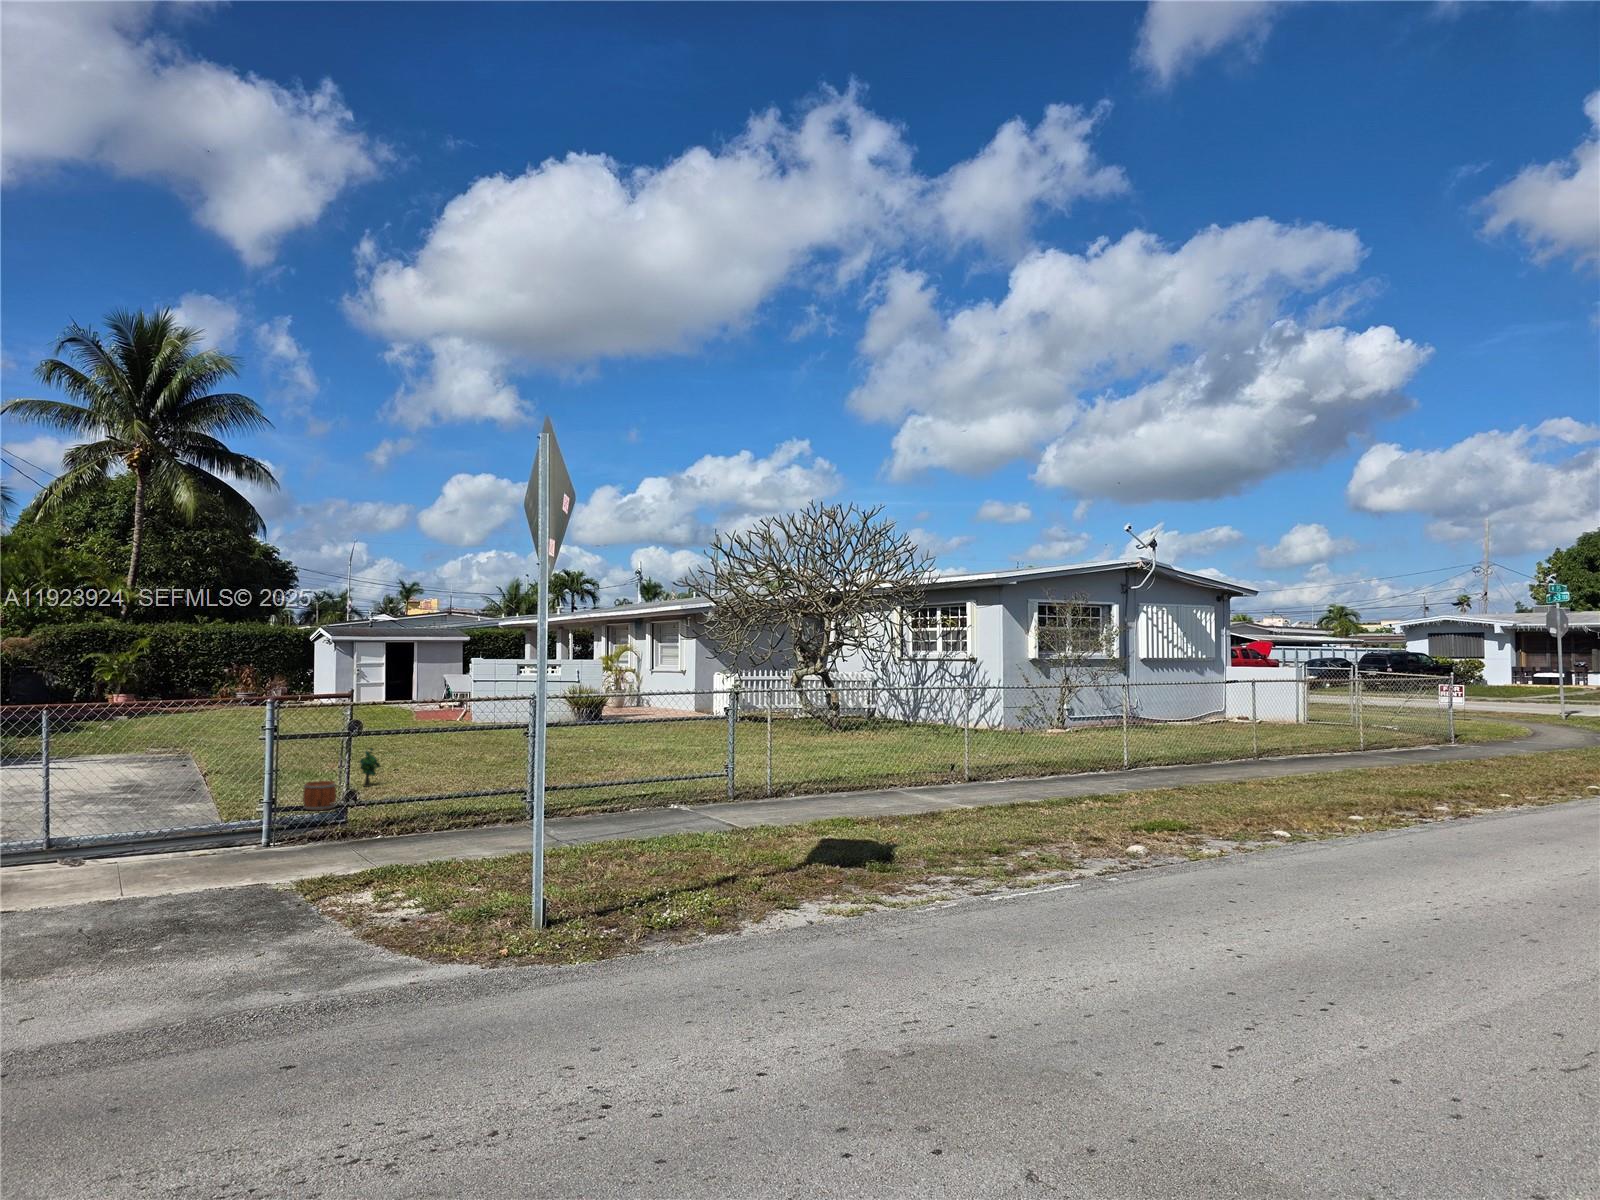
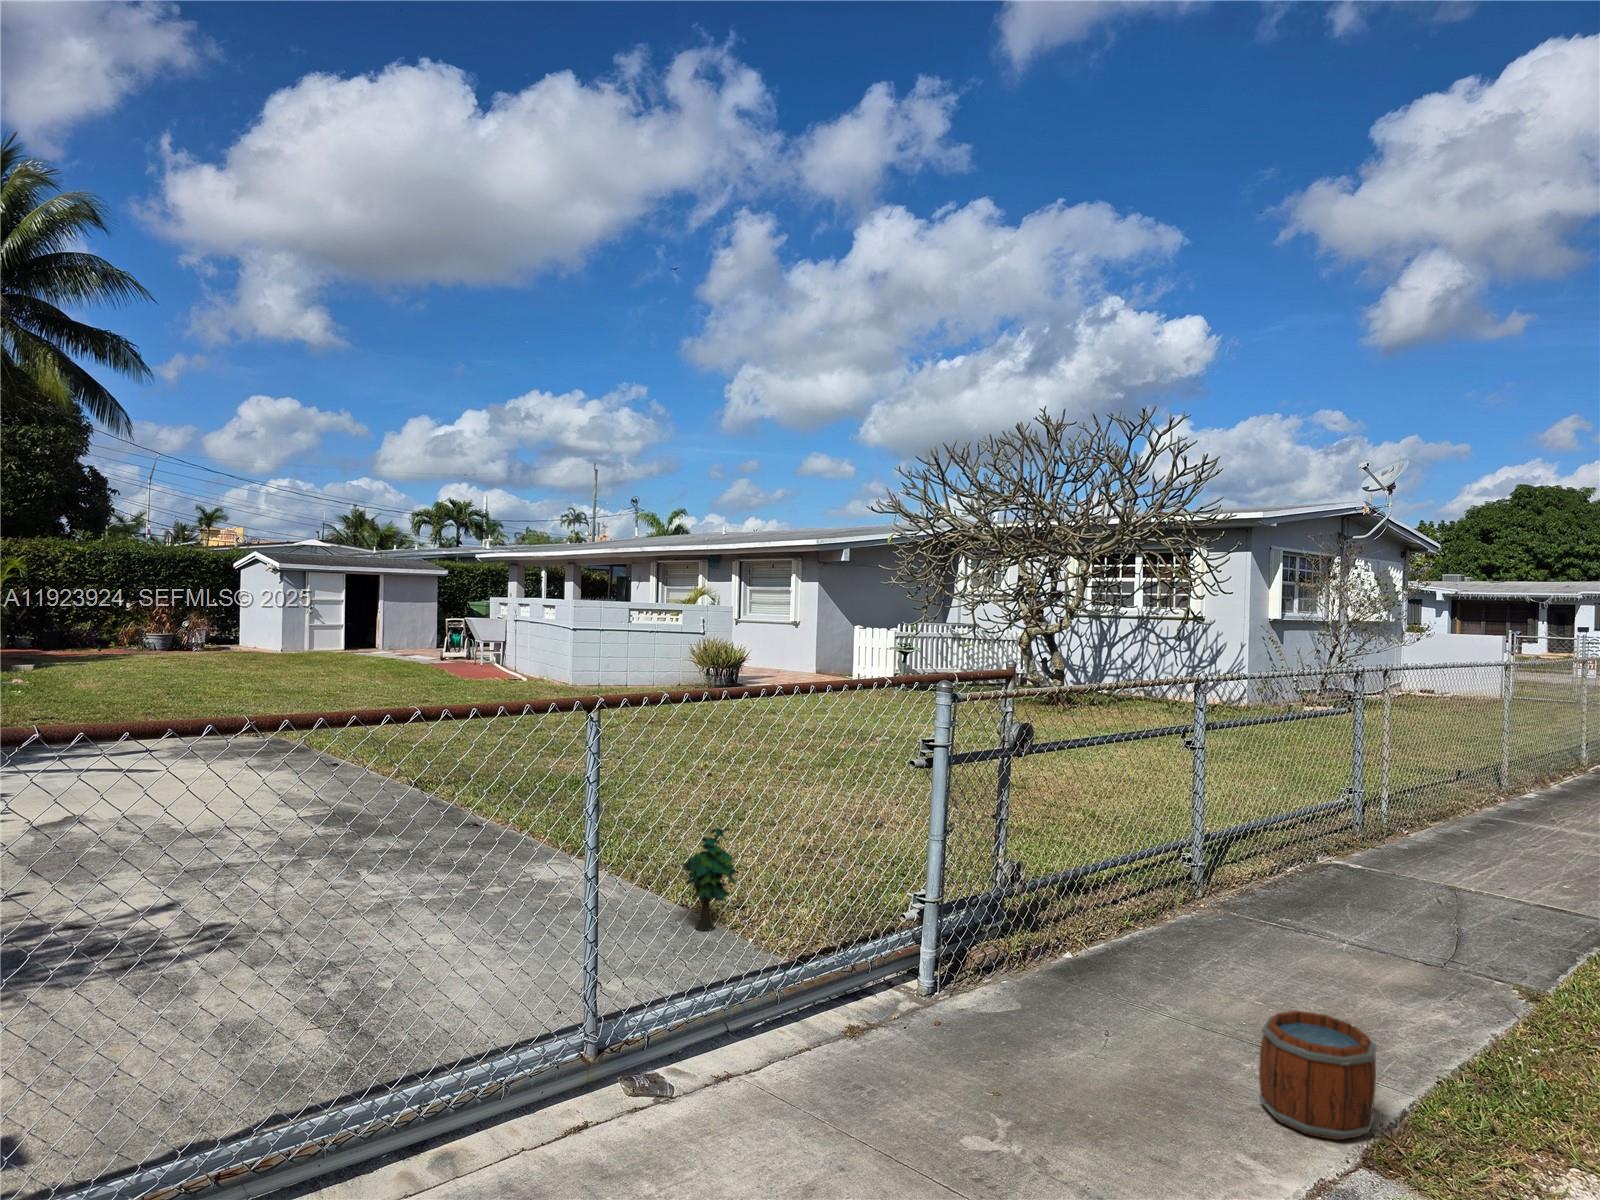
bucket: present [303,781,336,811] -> present [1259,1011,1377,1140]

